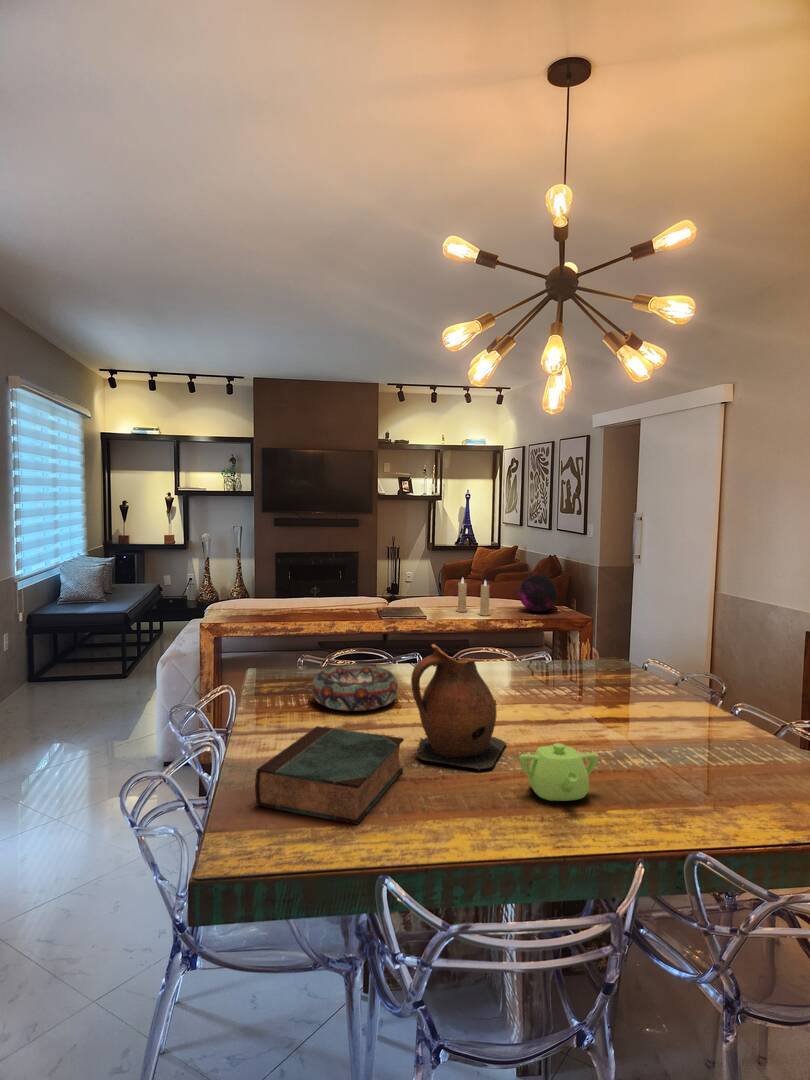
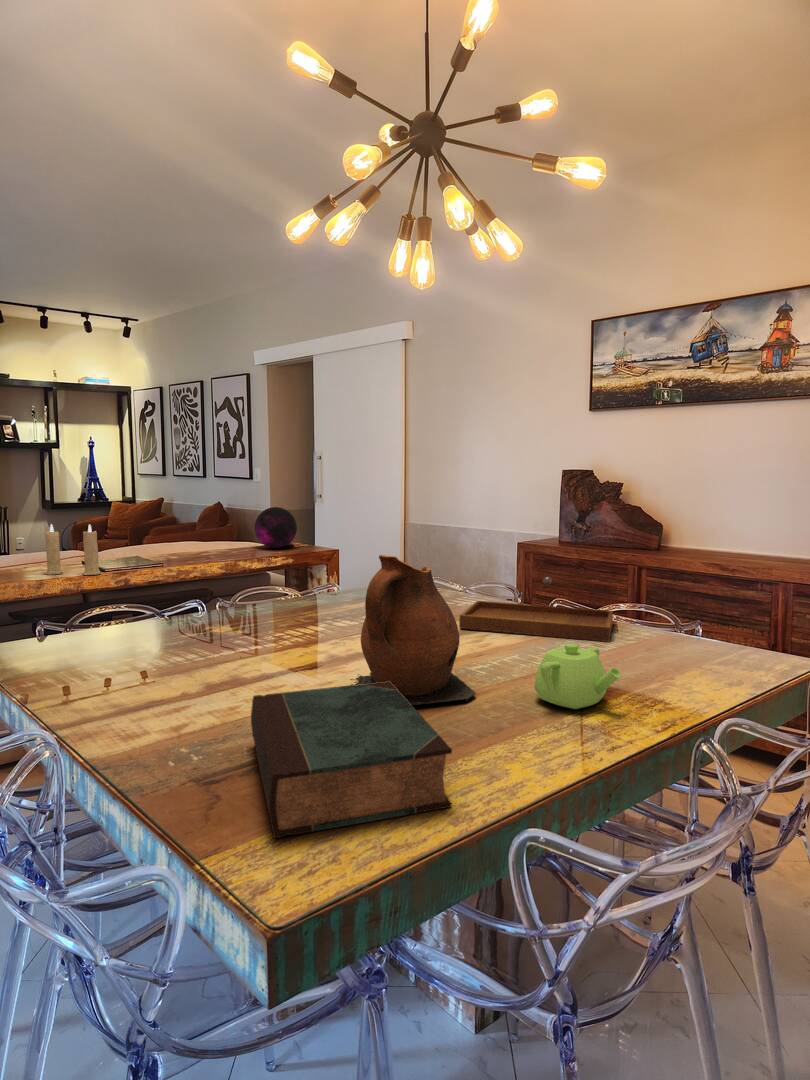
candle: present [457,578,490,616] -> present [45,524,101,575]
decorative bowl: present [311,665,398,711] -> none [126,616,256,680]
tray: none [583,682,749,760] -> present [459,577,613,642]

